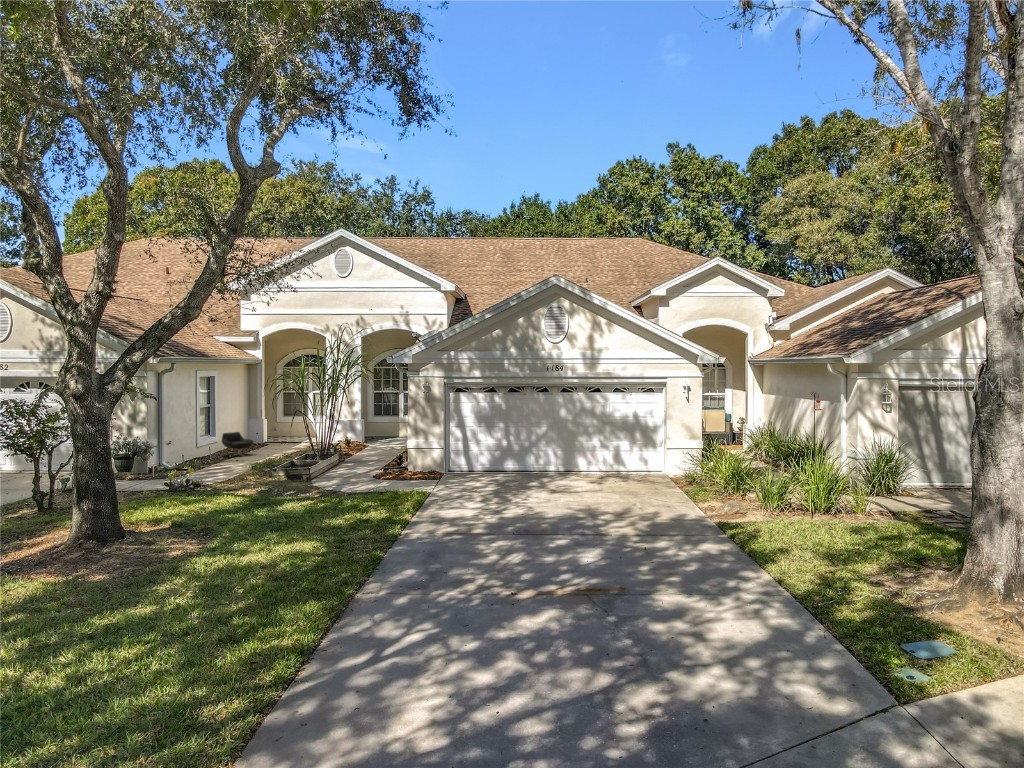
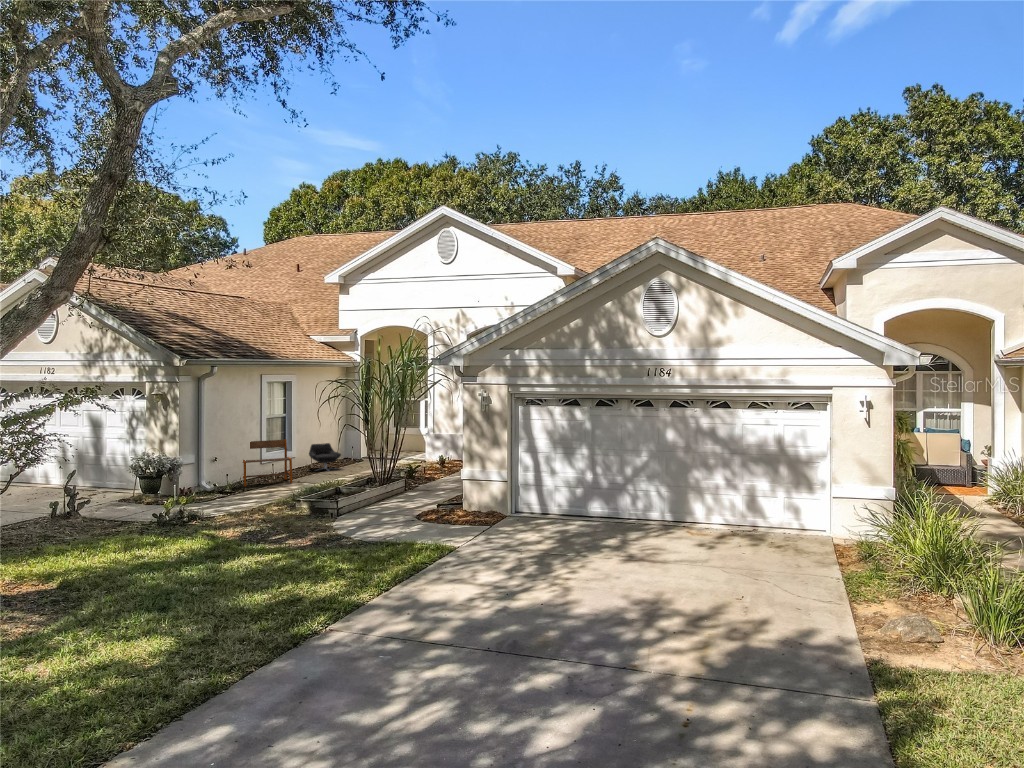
bench: none [176,427,226,470] -> present [243,439,292,487]

